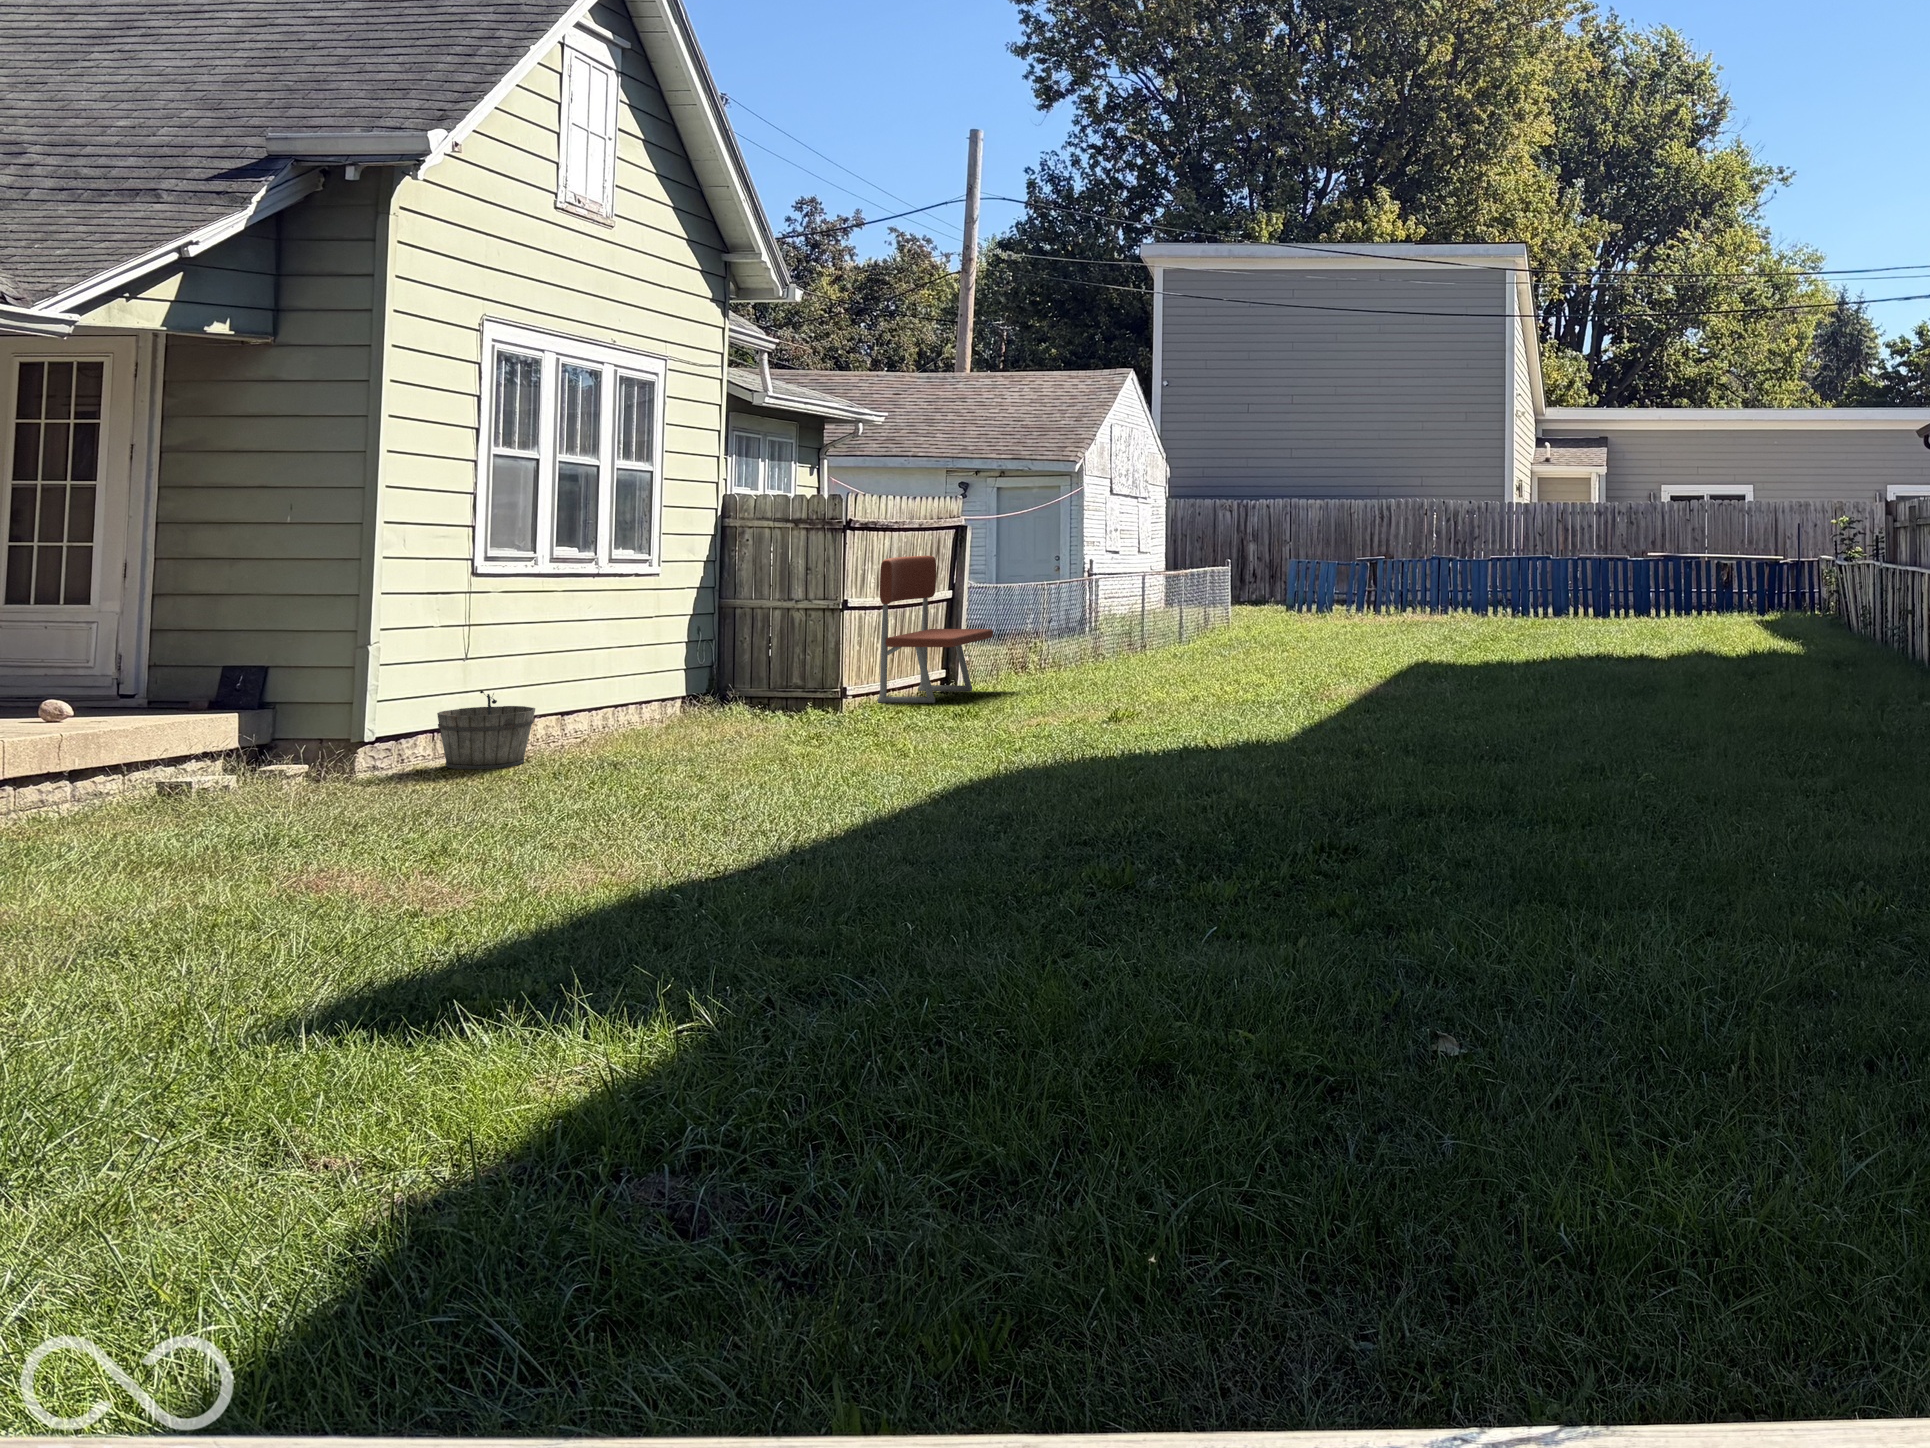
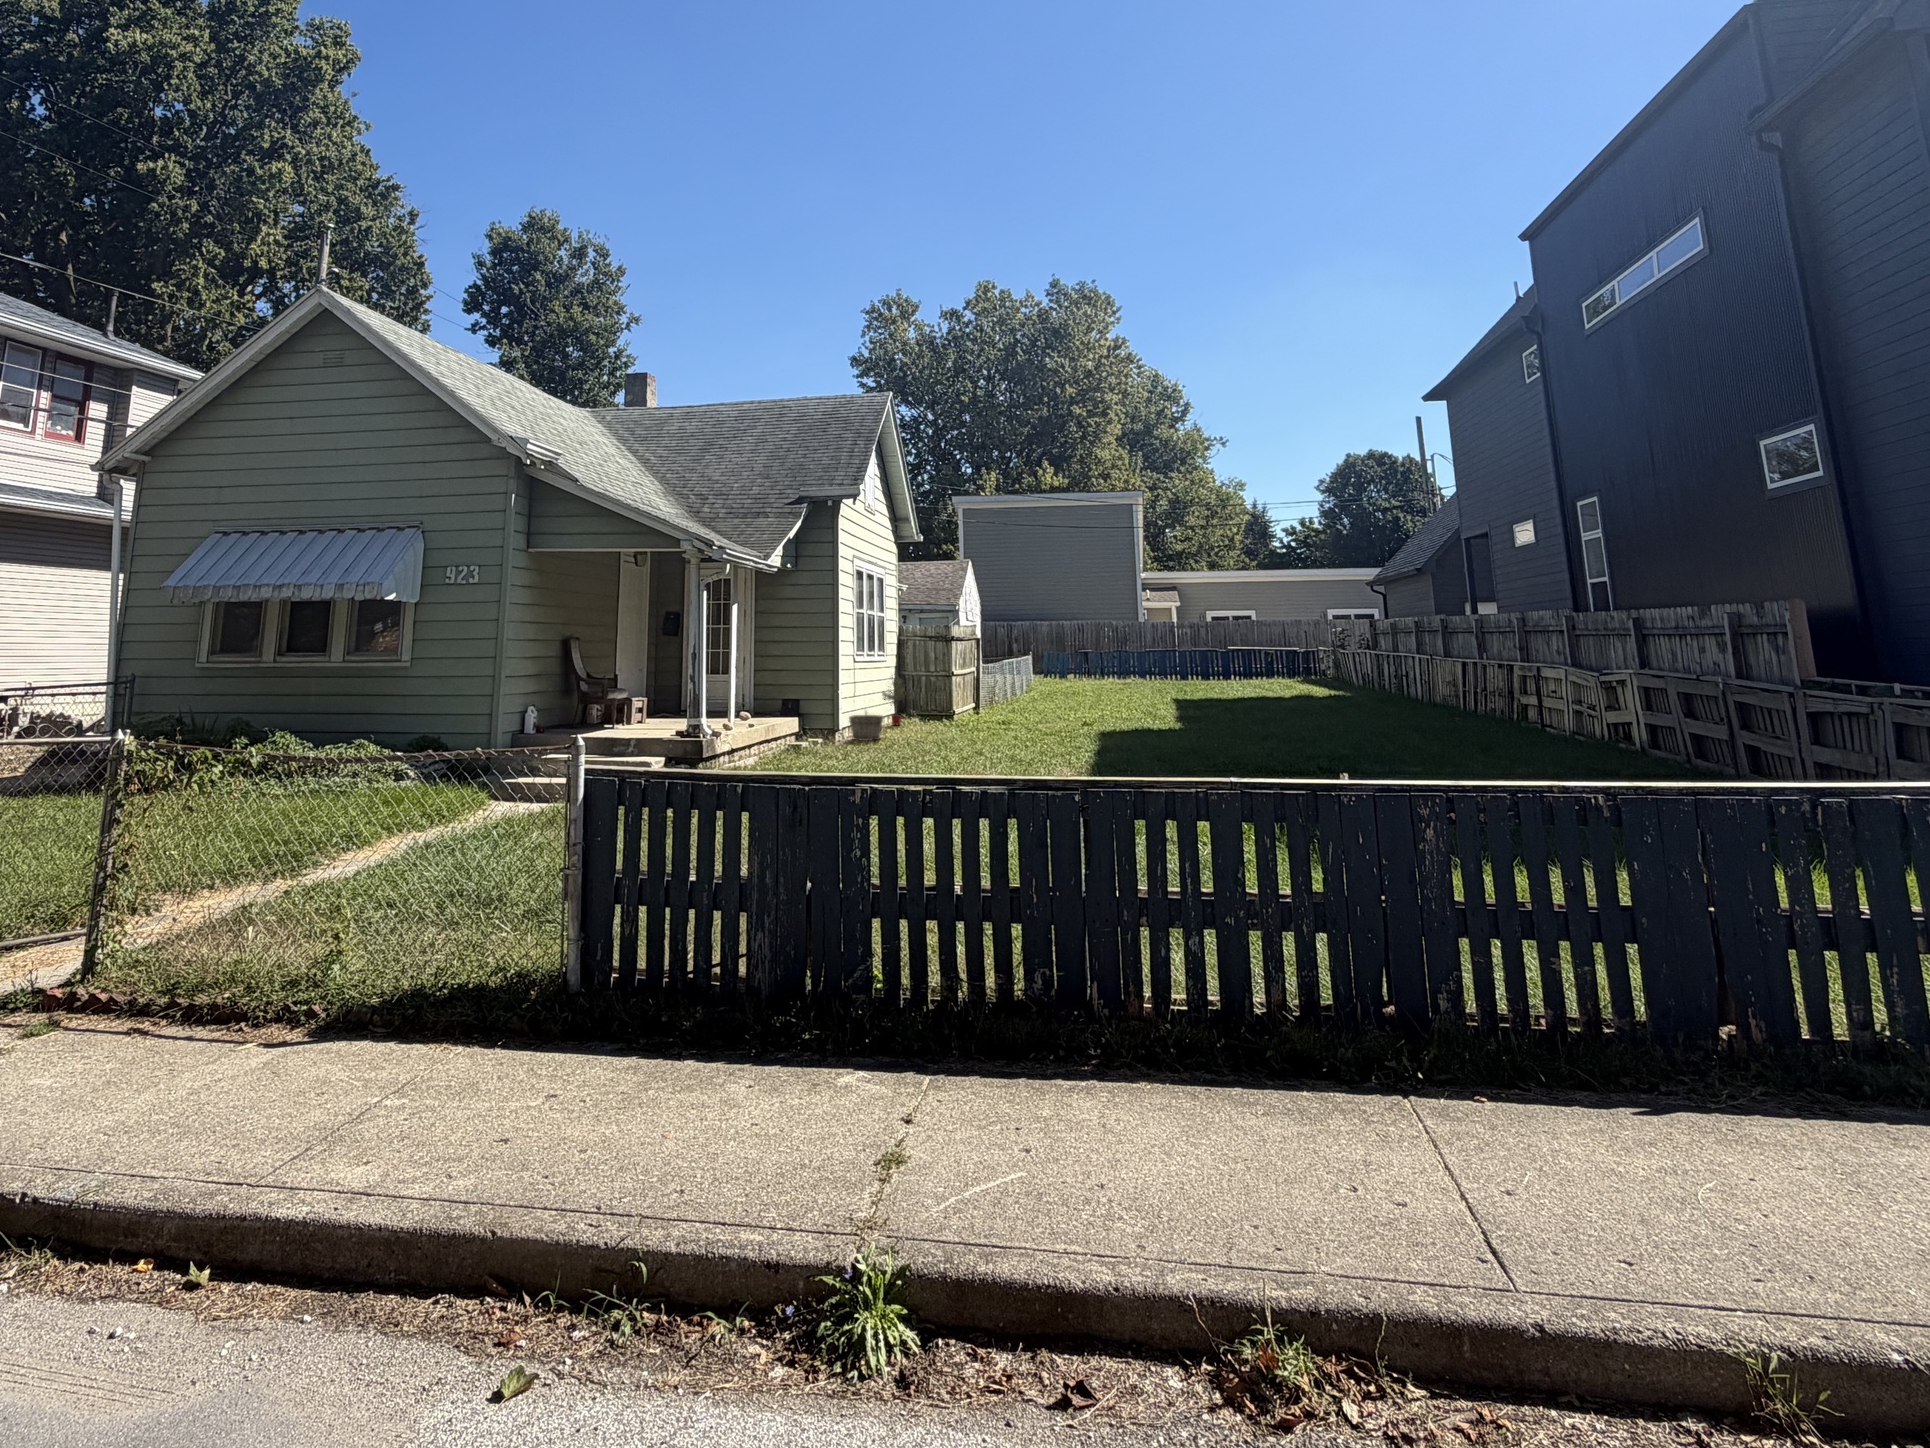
bench: present [878,556,993,703] -> none [954,651,995,719]
potted tree: none [643,606,717,723] -> present [882,676,905,725]

